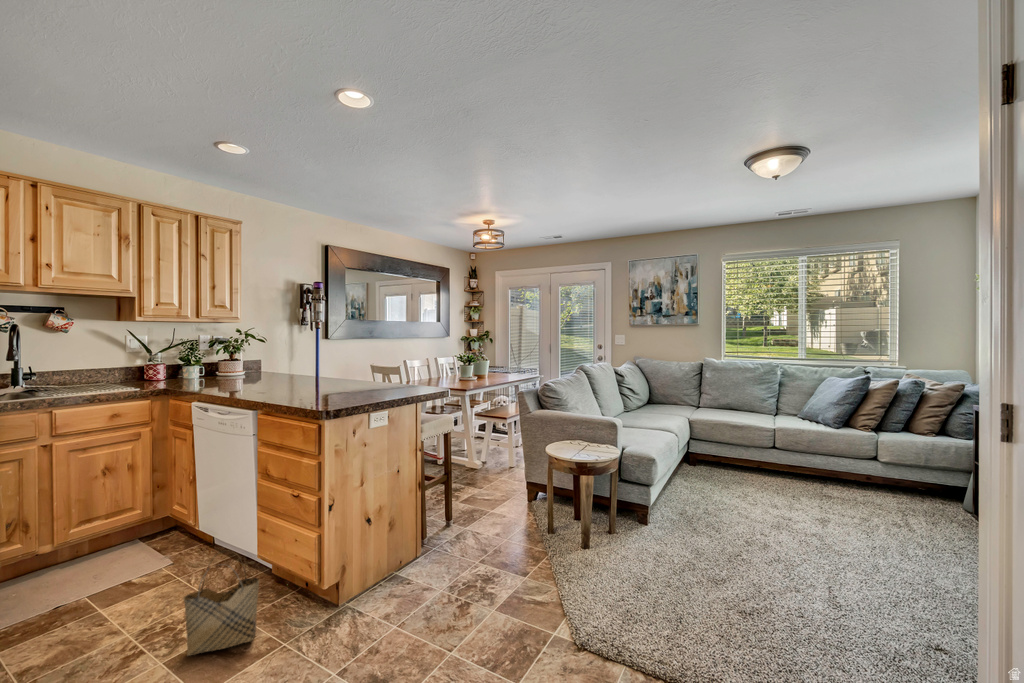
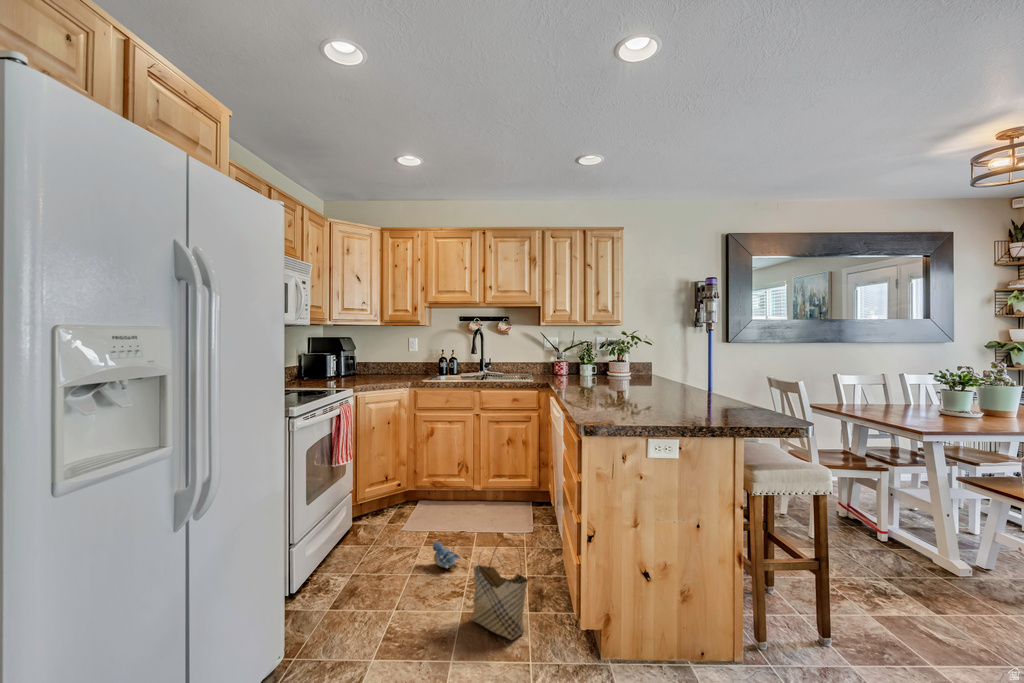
plush toy: none [46,619,105,650] -> present [433,541,461,568]

